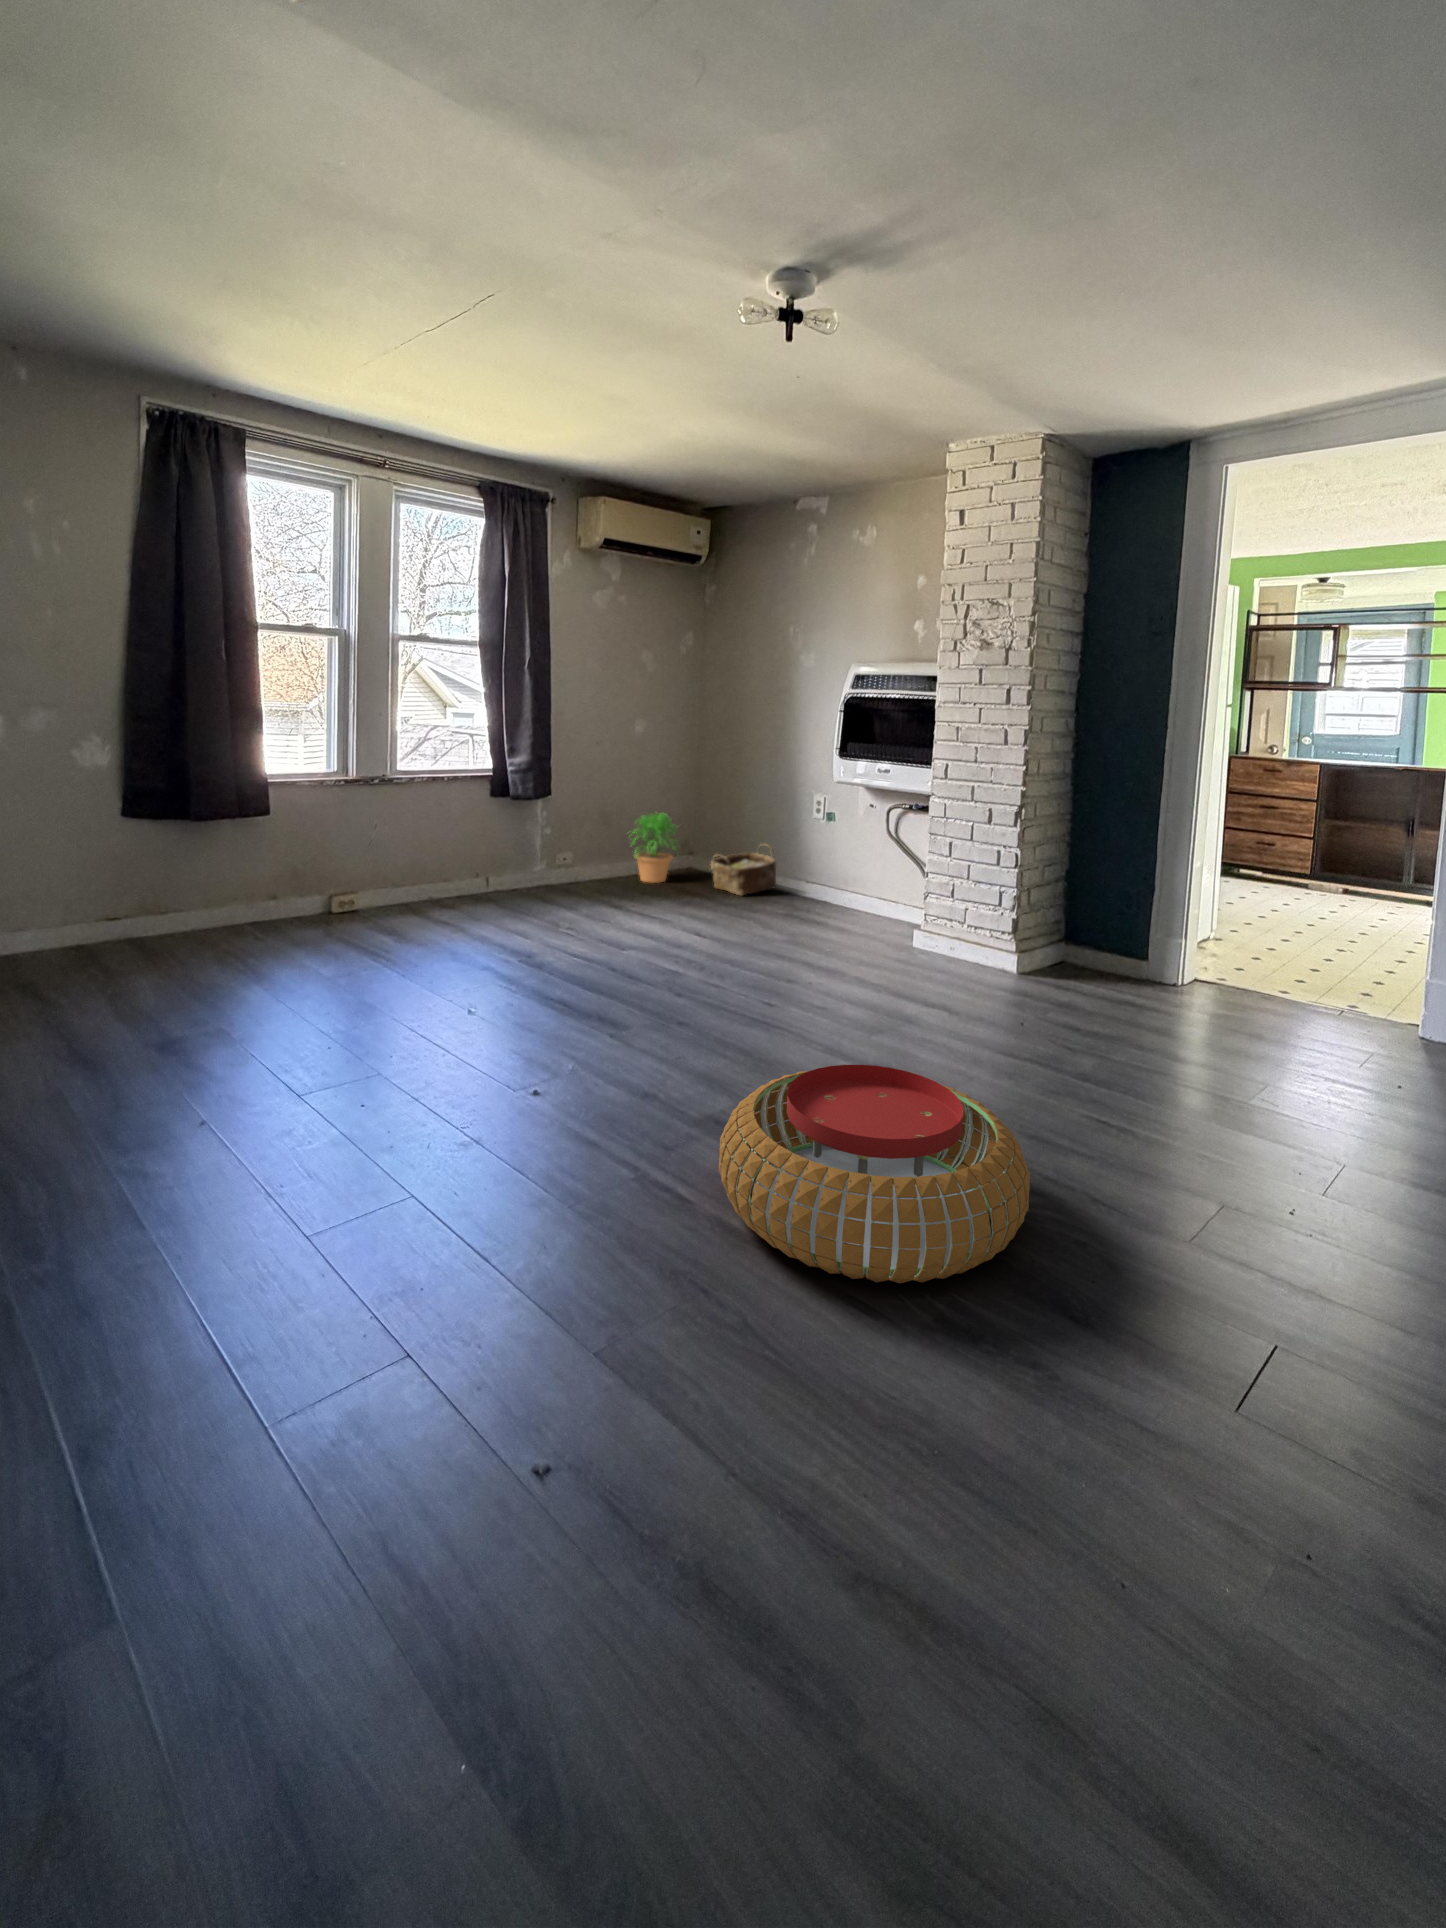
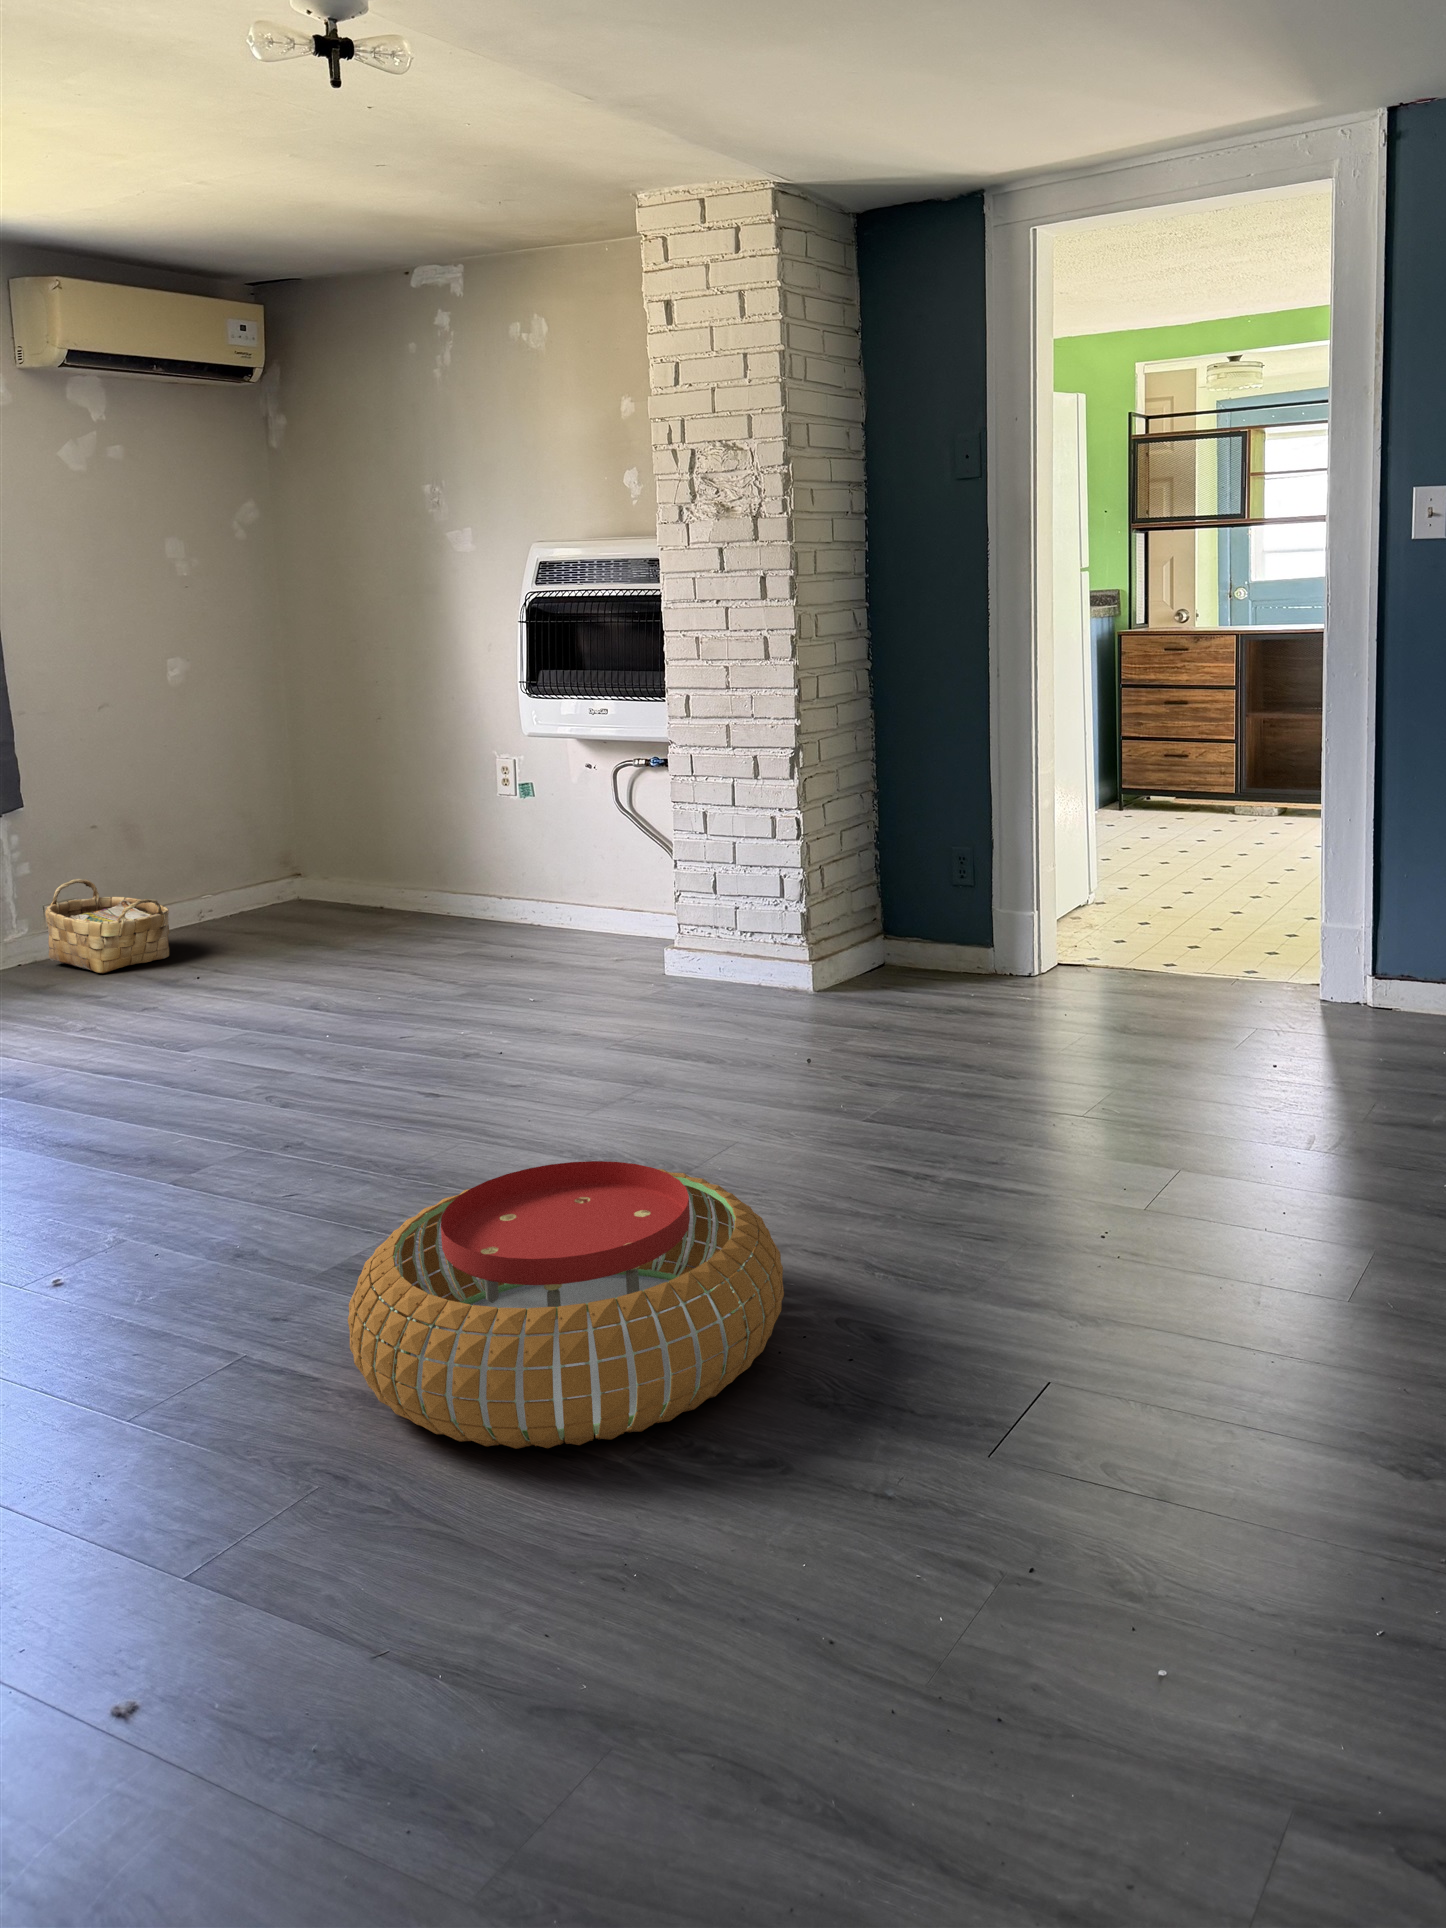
potted plant: present [631,813,678,883] -> none [176,809,284,932]
woven basket: present [711,844,776,895] -> present [45,879,169,973]

